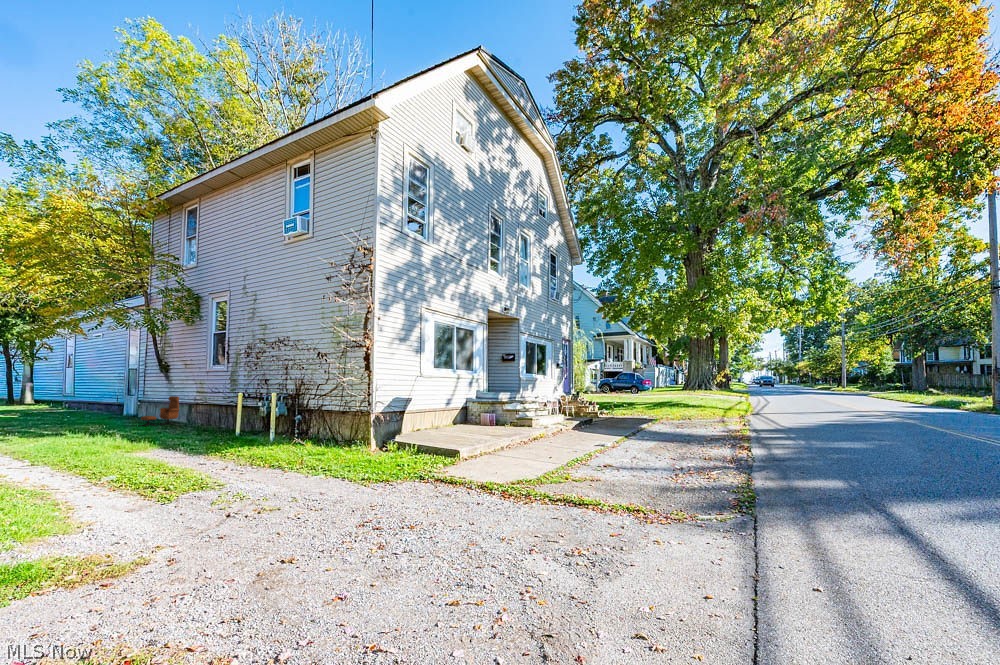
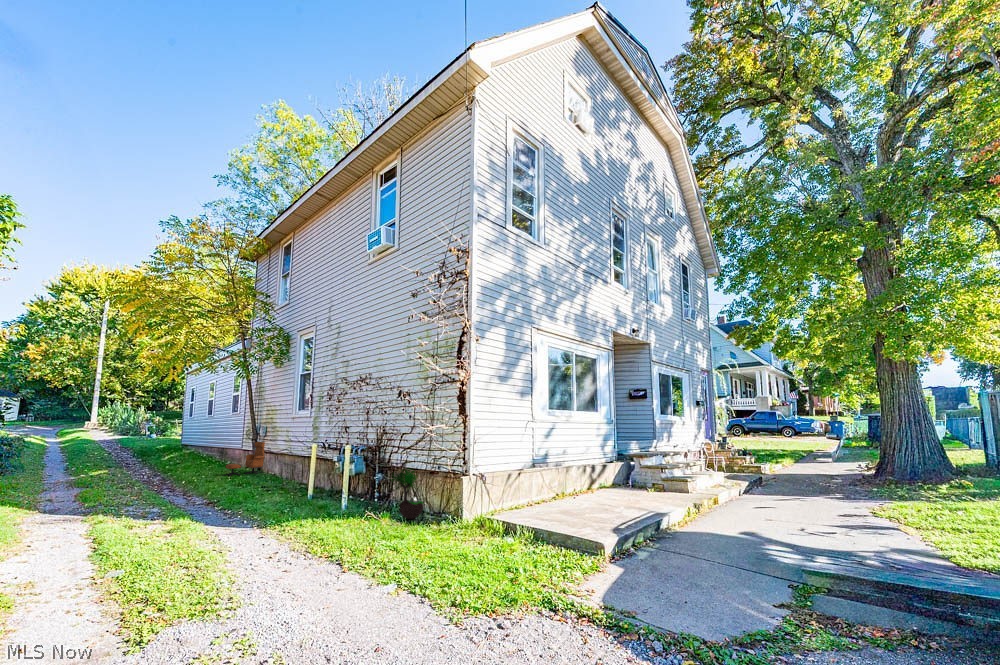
potted tree: none [309,406,337,447] -> present [393,467,423,519]

